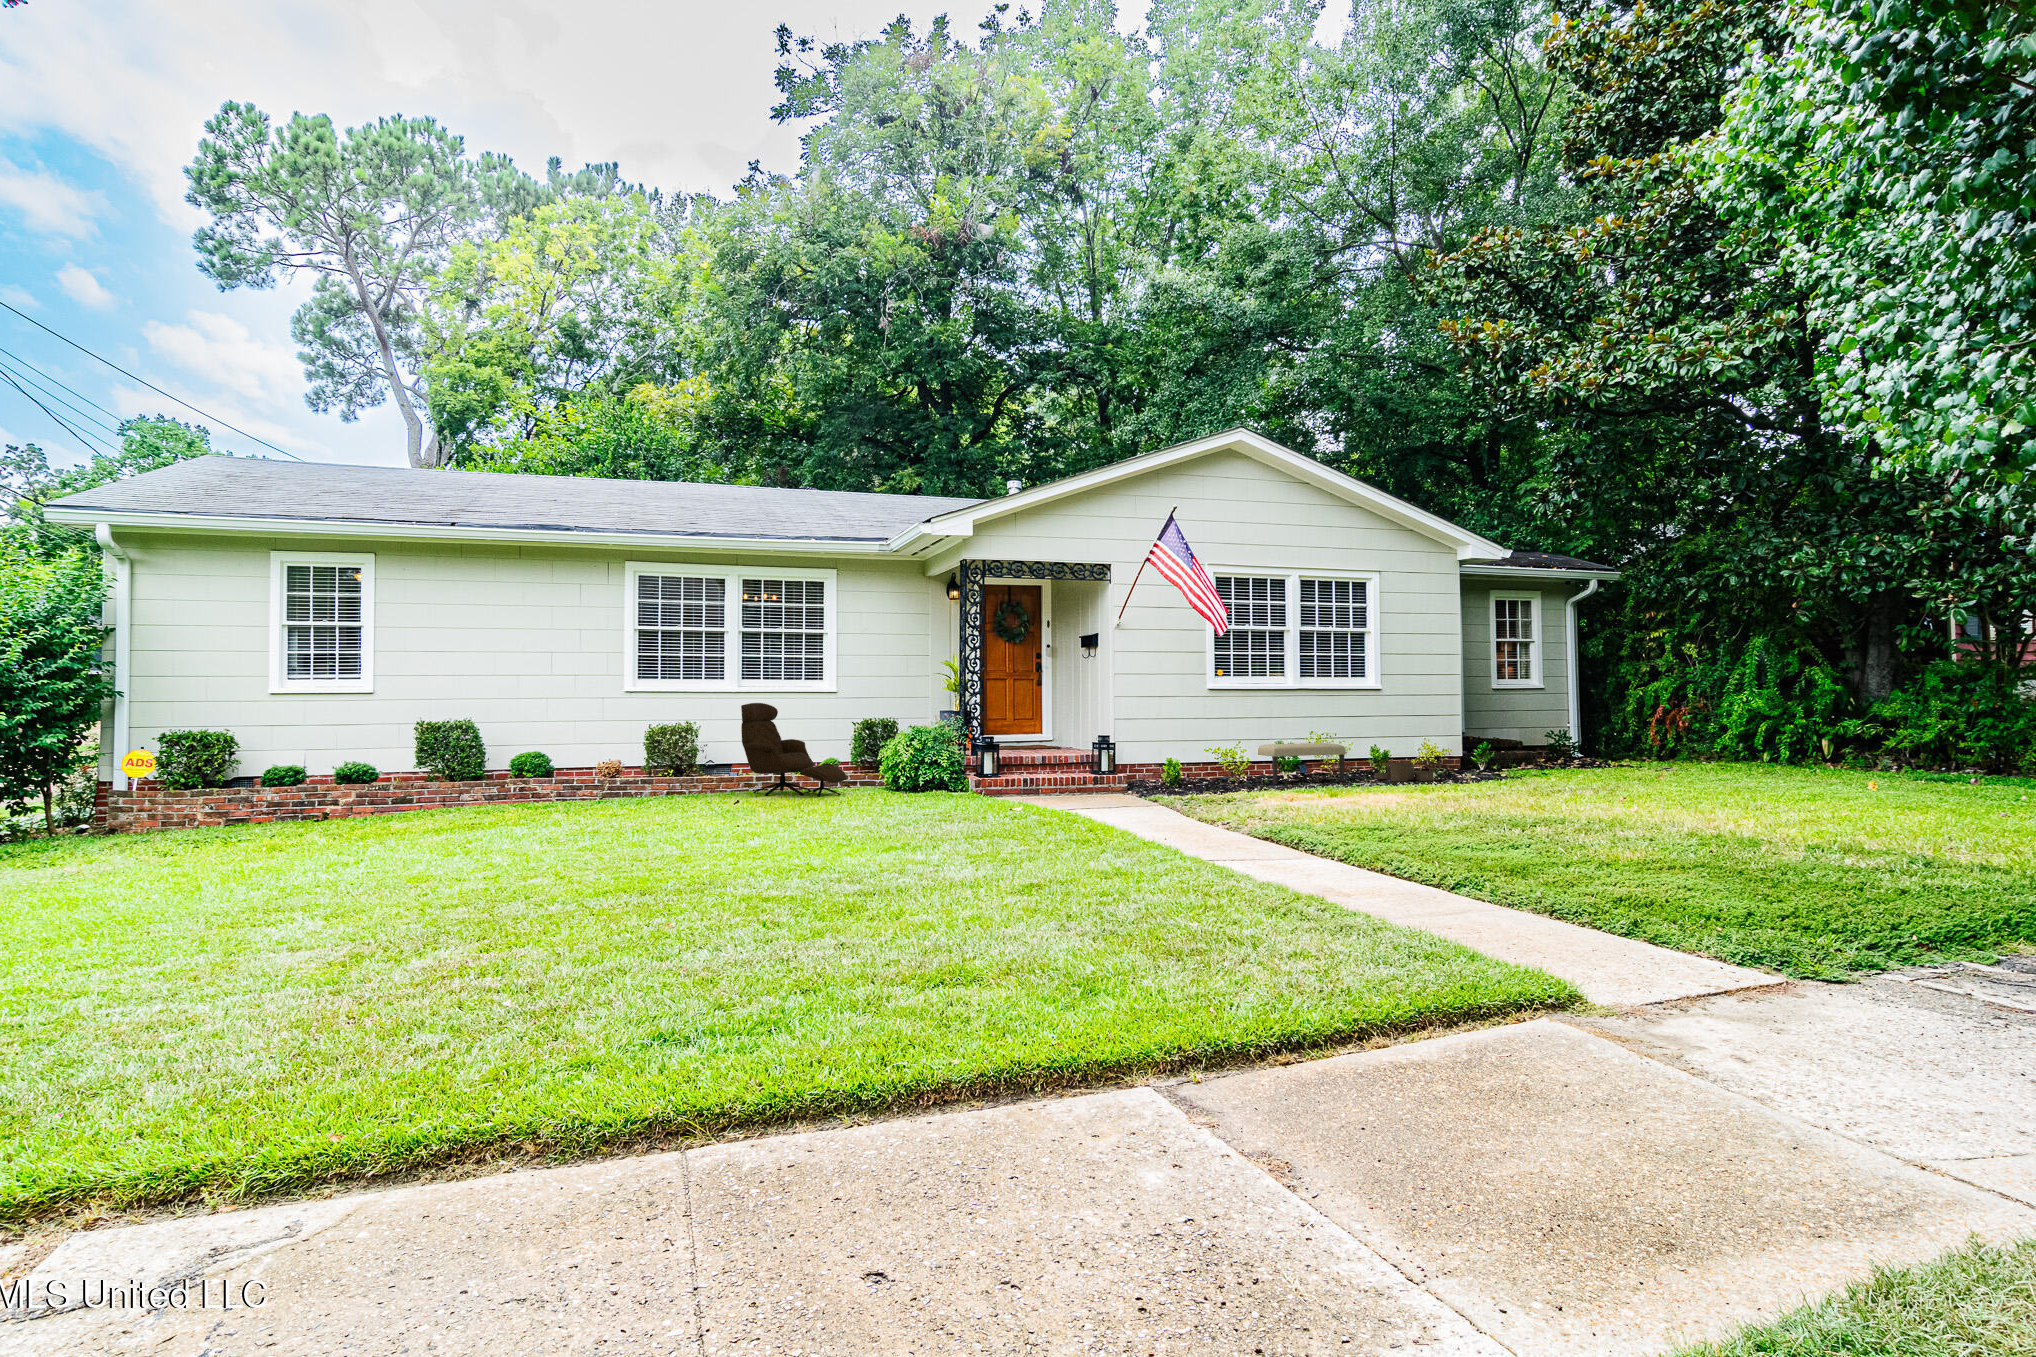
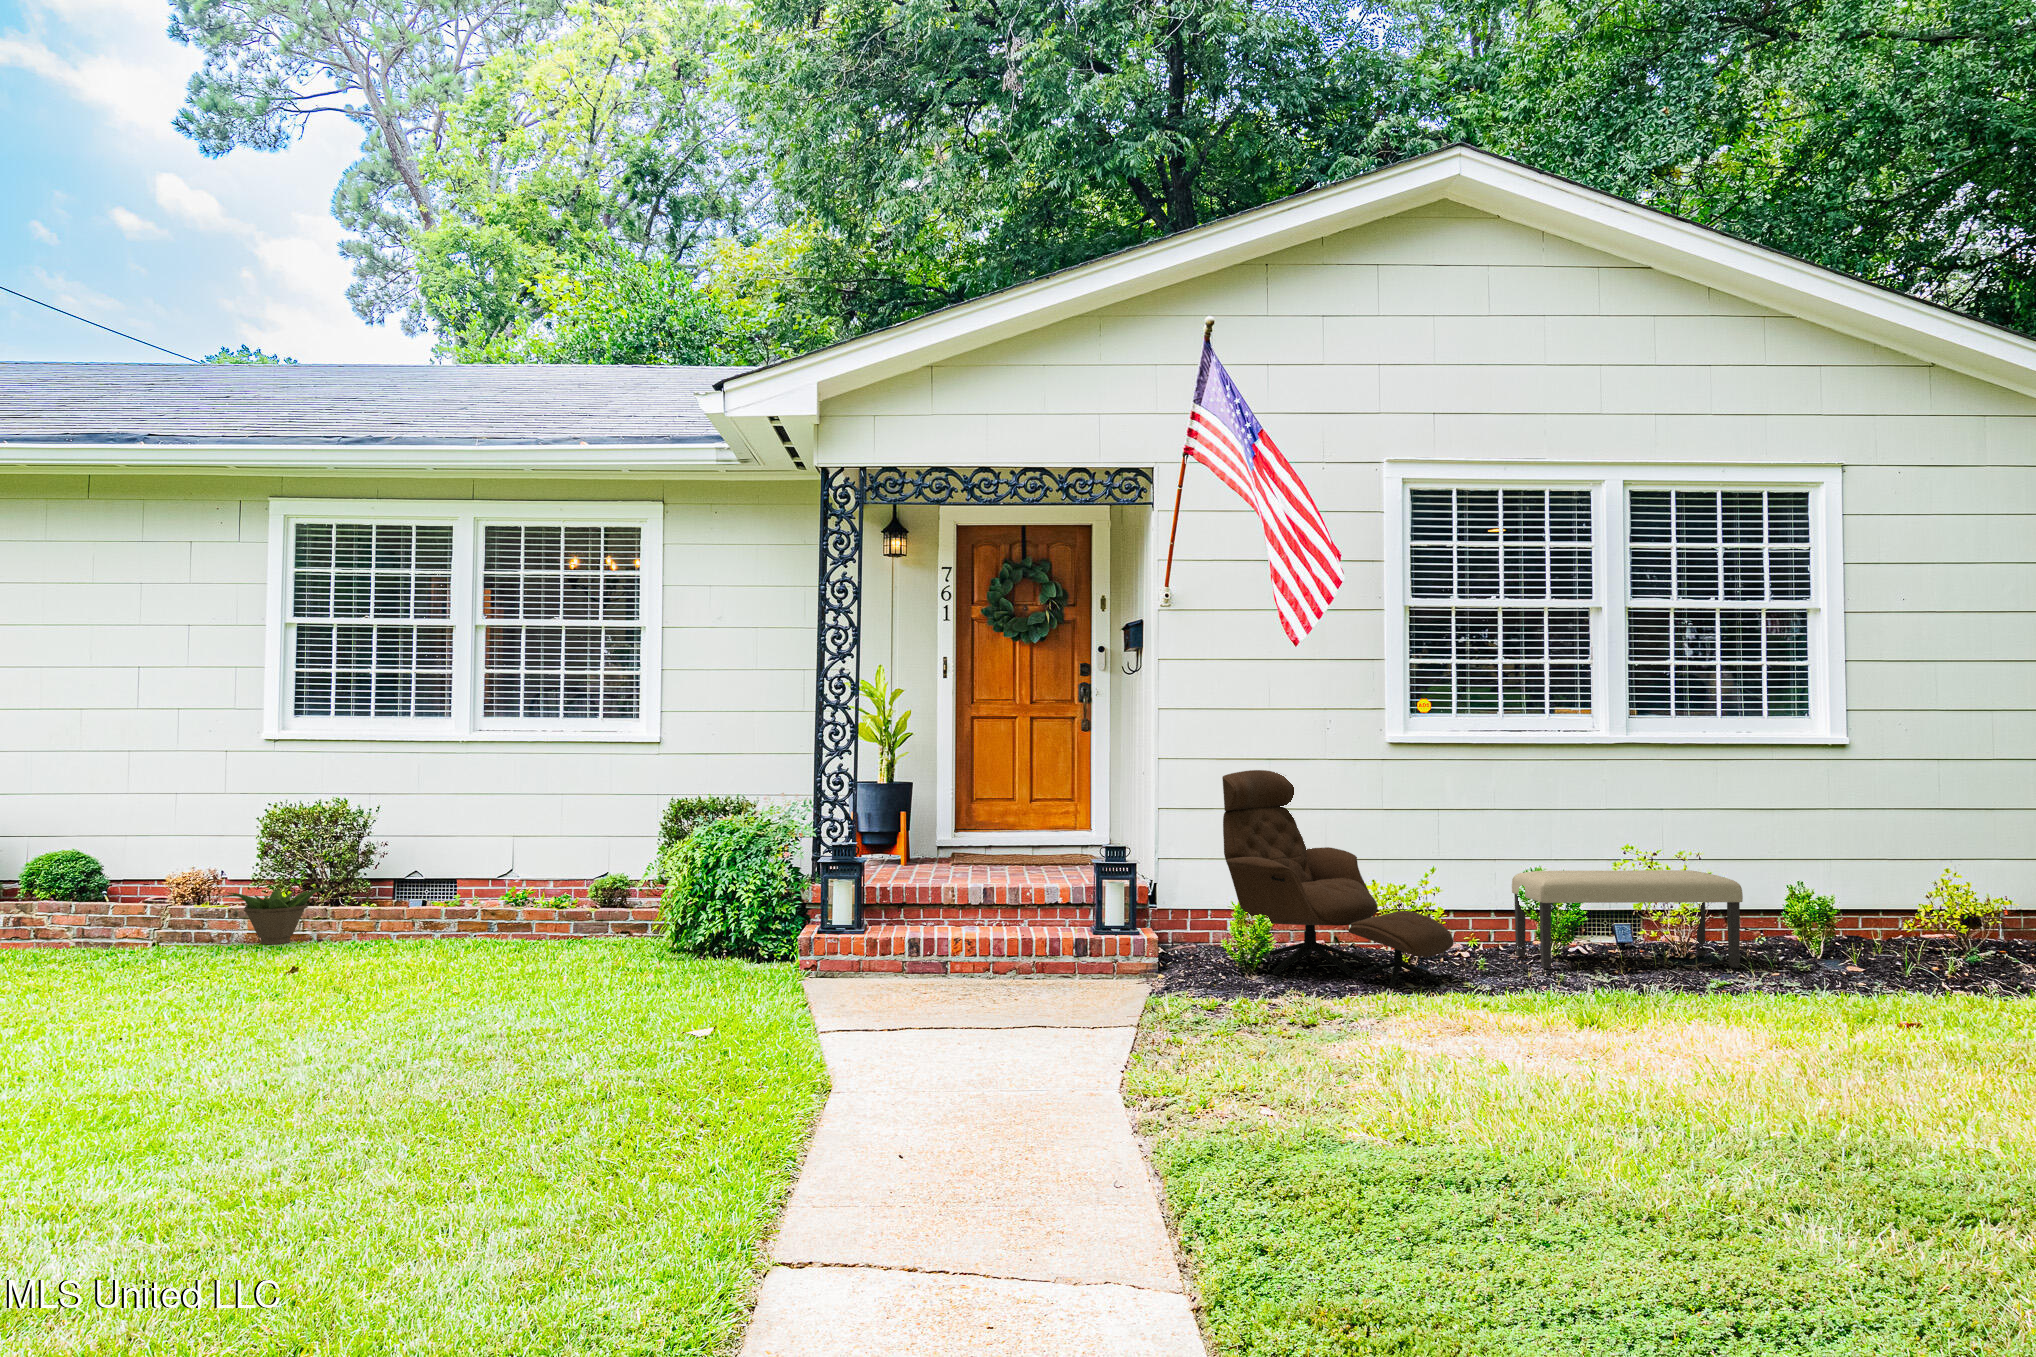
lounge chair: present [741,703,846,797] -> present [1222,770,1453,987]
woven basket: present [1374,759,1434,781] -> none [1843,914,1998,978]
decorative plant: none [633,770,692,801] -> present [224,887,330,944]

